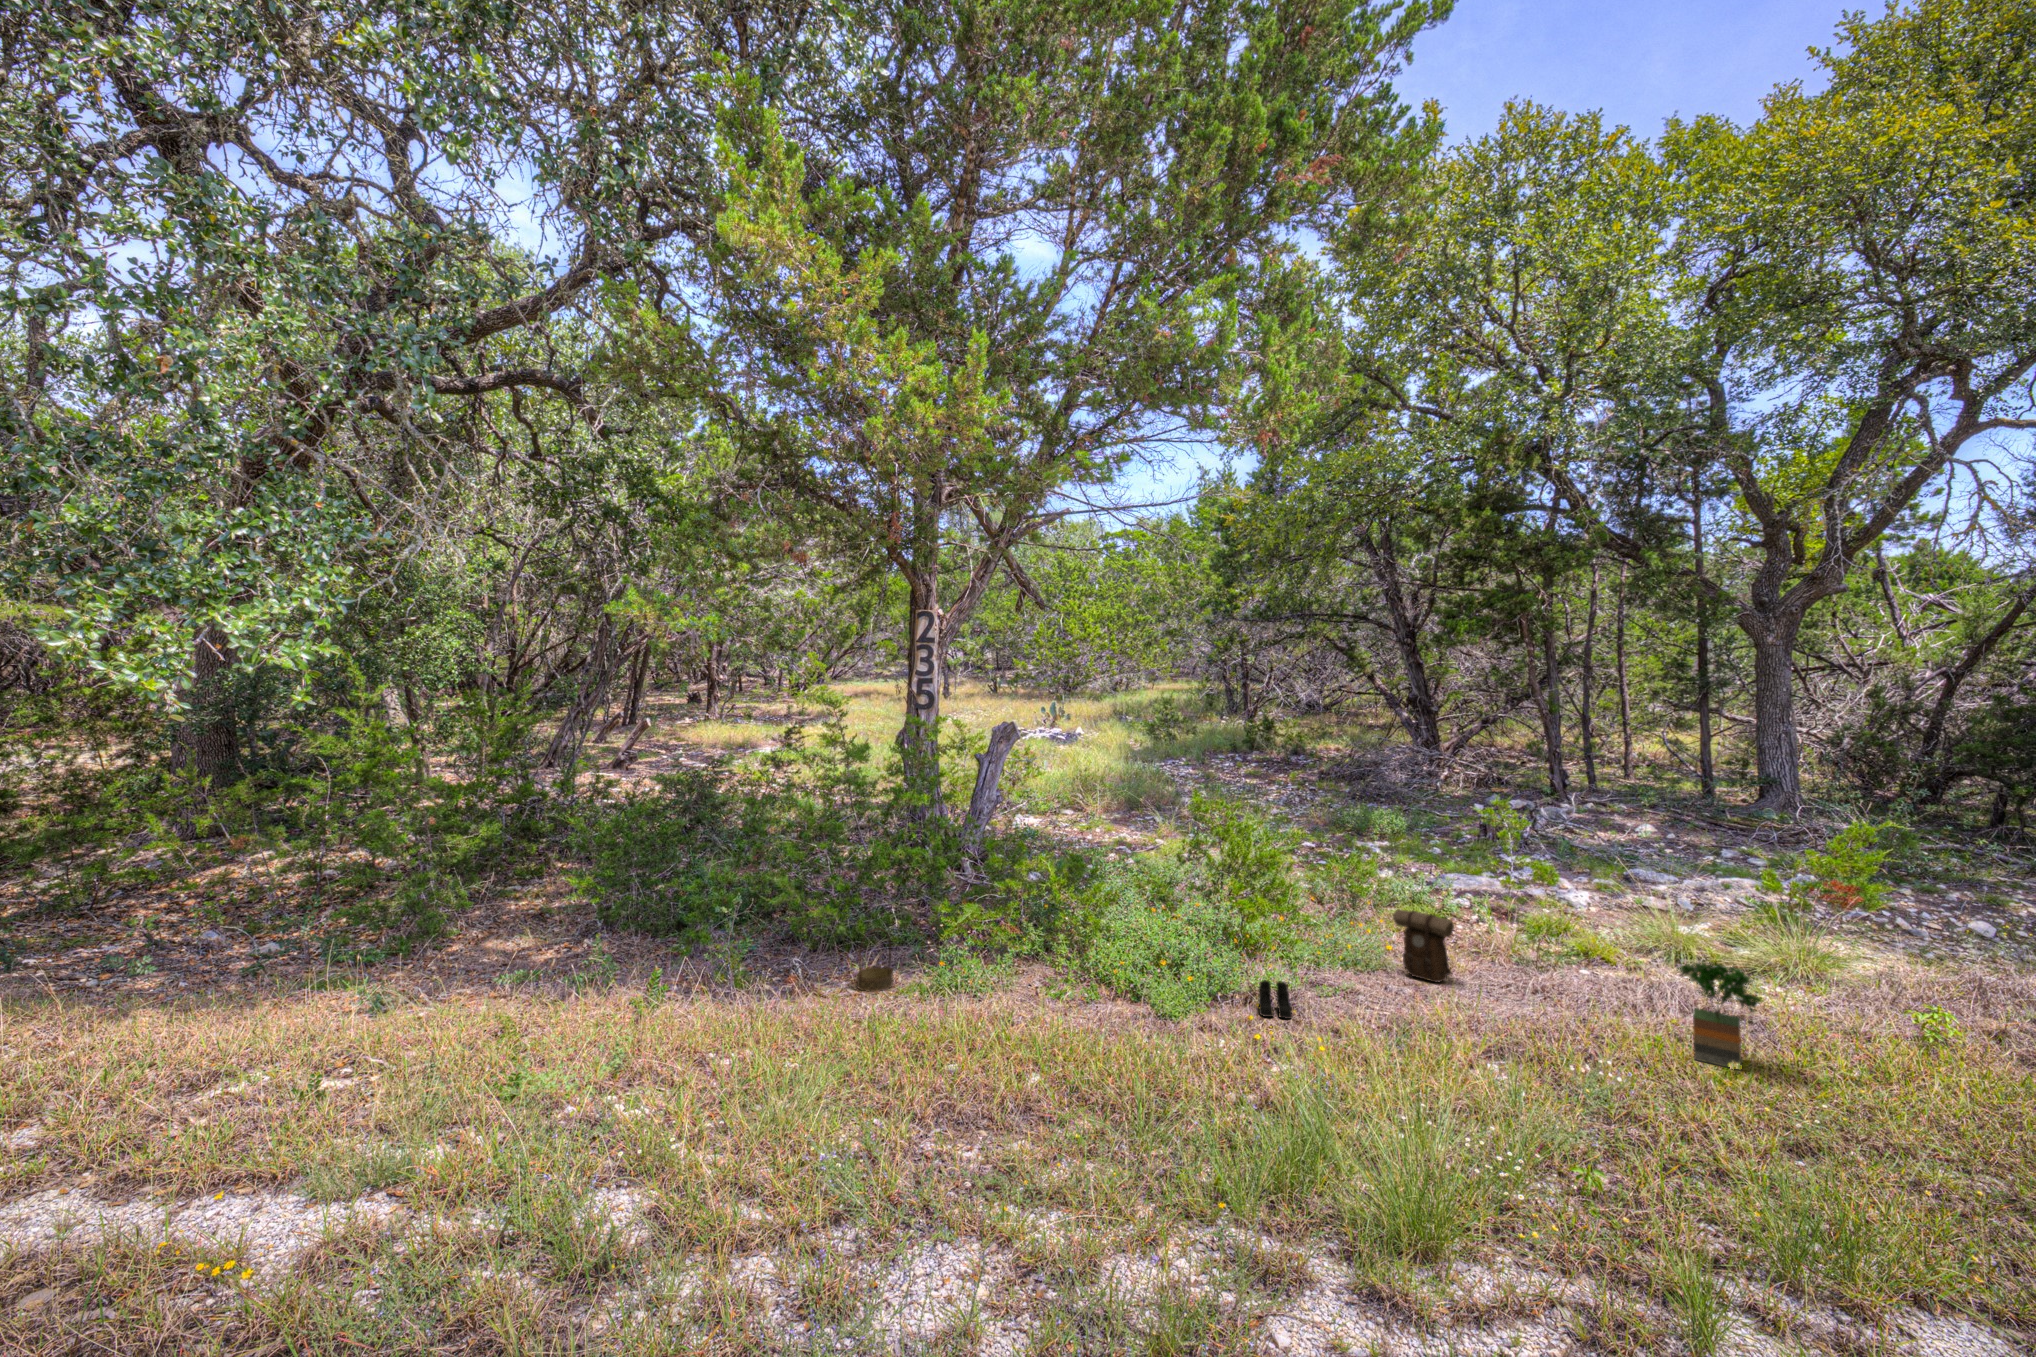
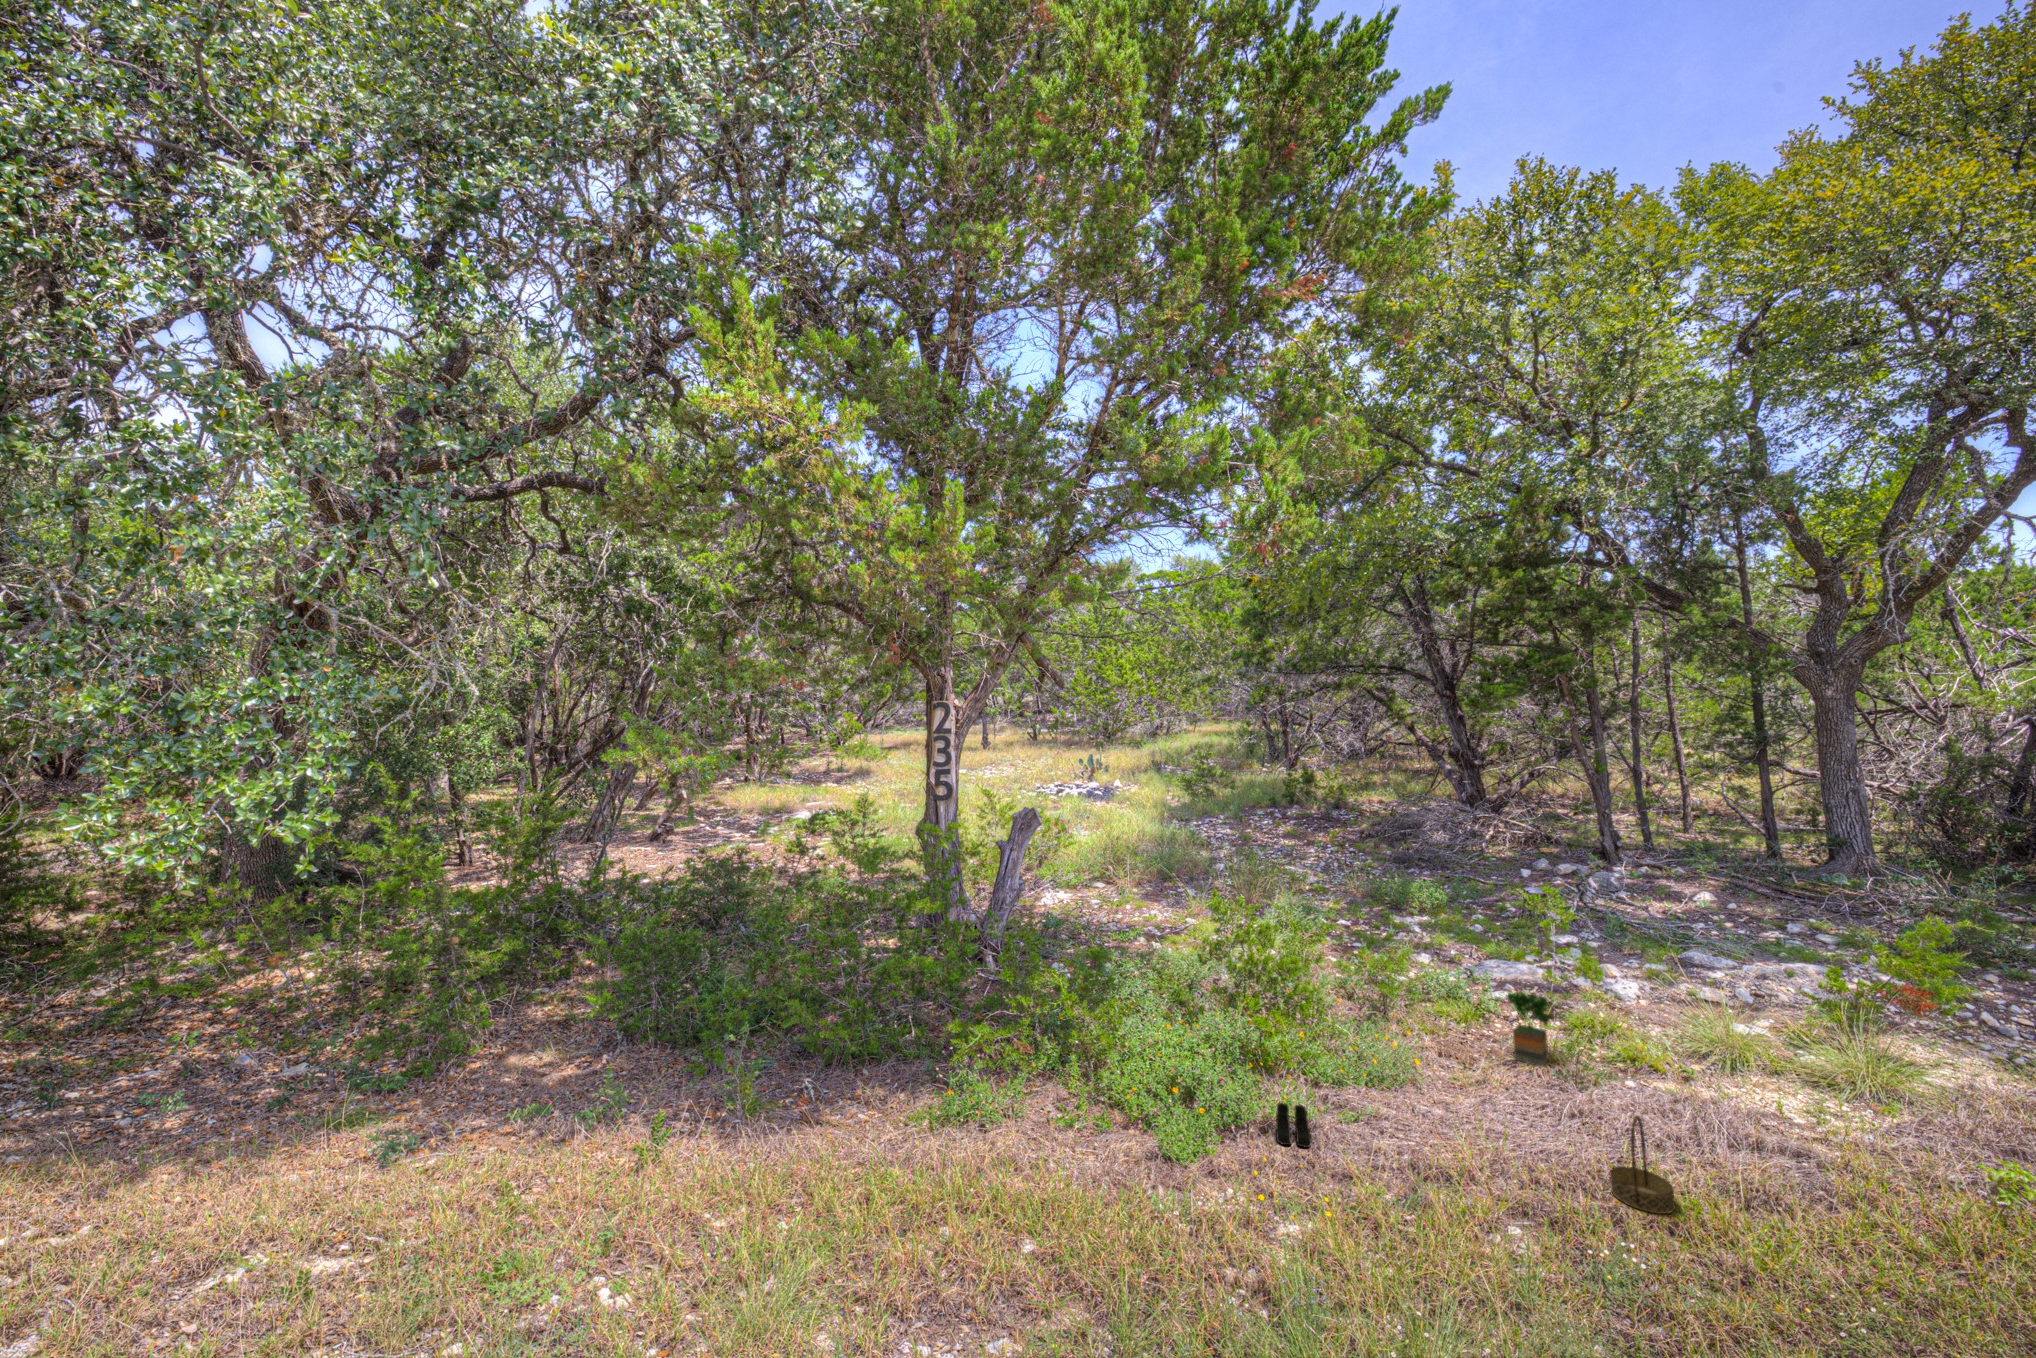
backpack: present [1393,910,1454,982] -> none [1420,1017,1486,1099]
basket: present [857,928,893,992] -> present [1610,1116,1676,1214]
potted tree: present [1677,963,1761,1067] -> present [1506,992,1555,1067]

